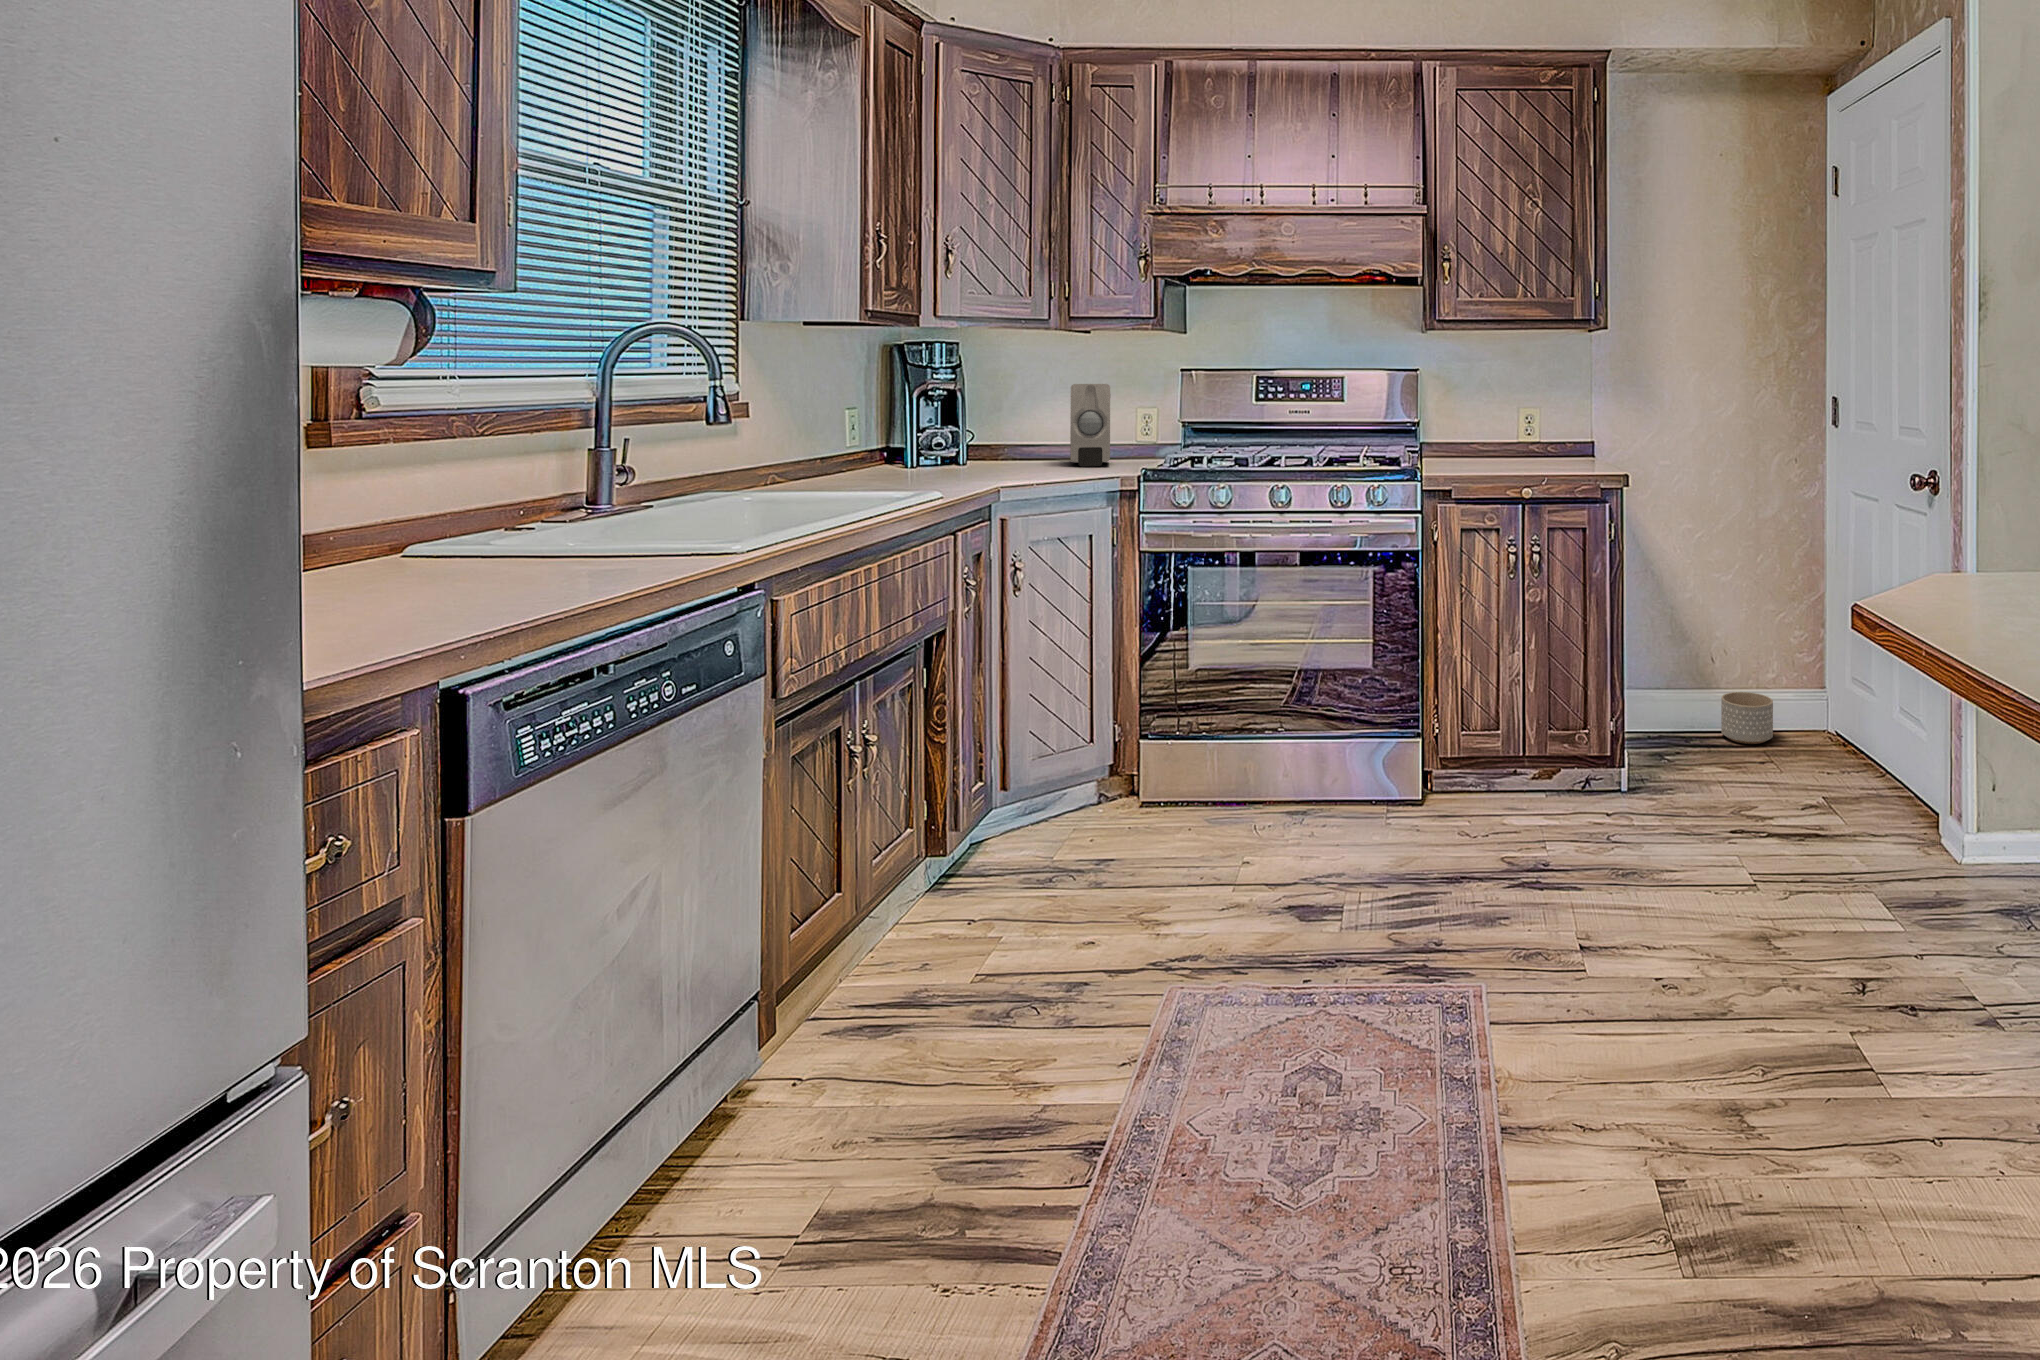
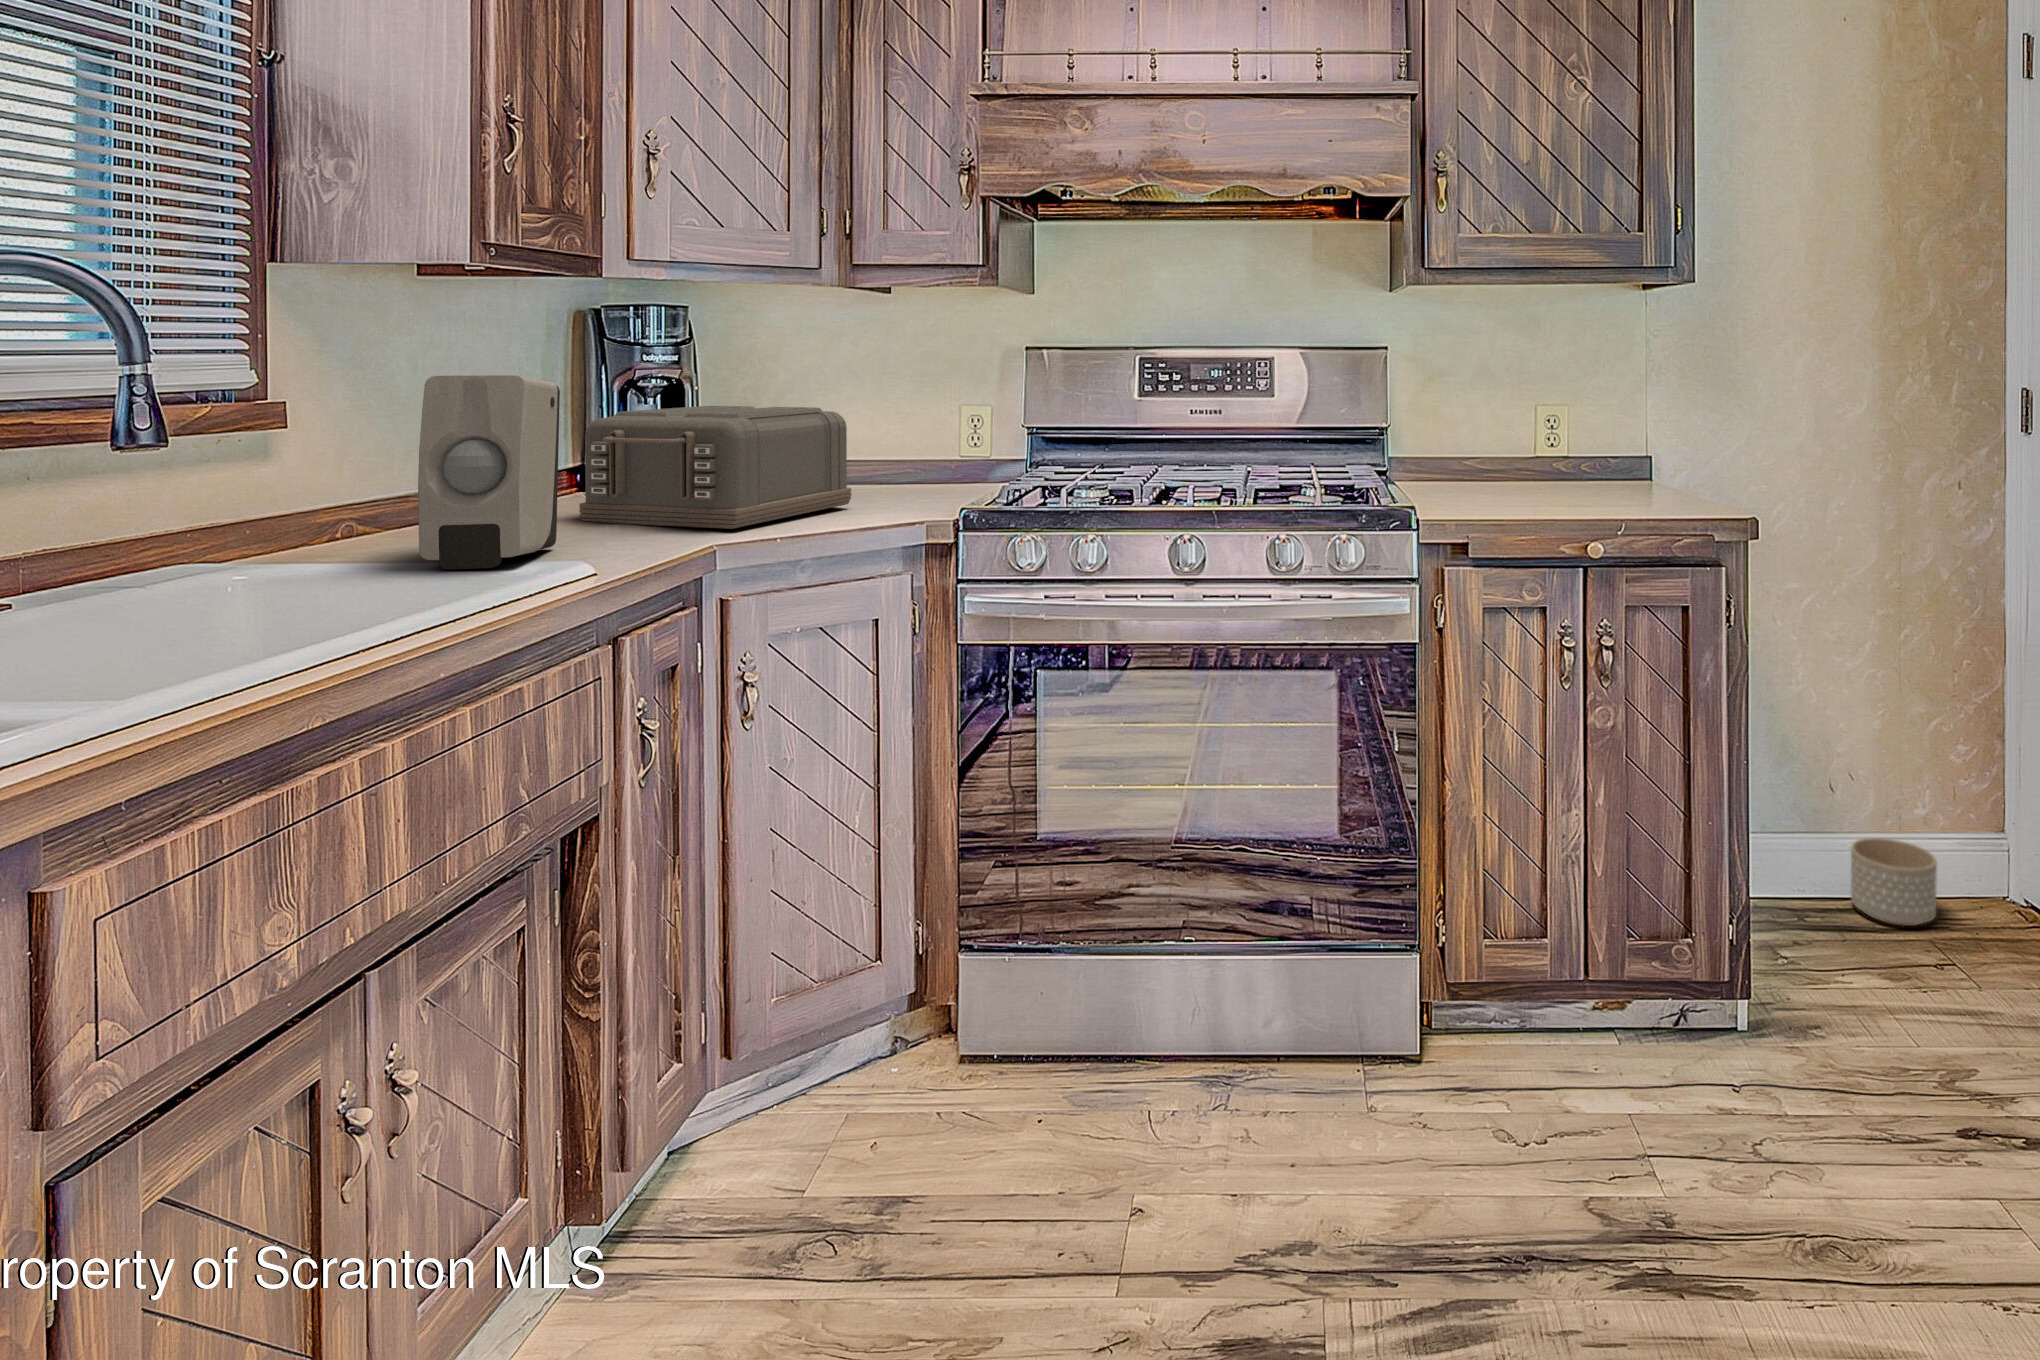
soap dispenser: present [1070,384,1110,466] -> present [418,375,560,569]
toaster: none [910,406,1071,478] -> present [579,406,851,529]

